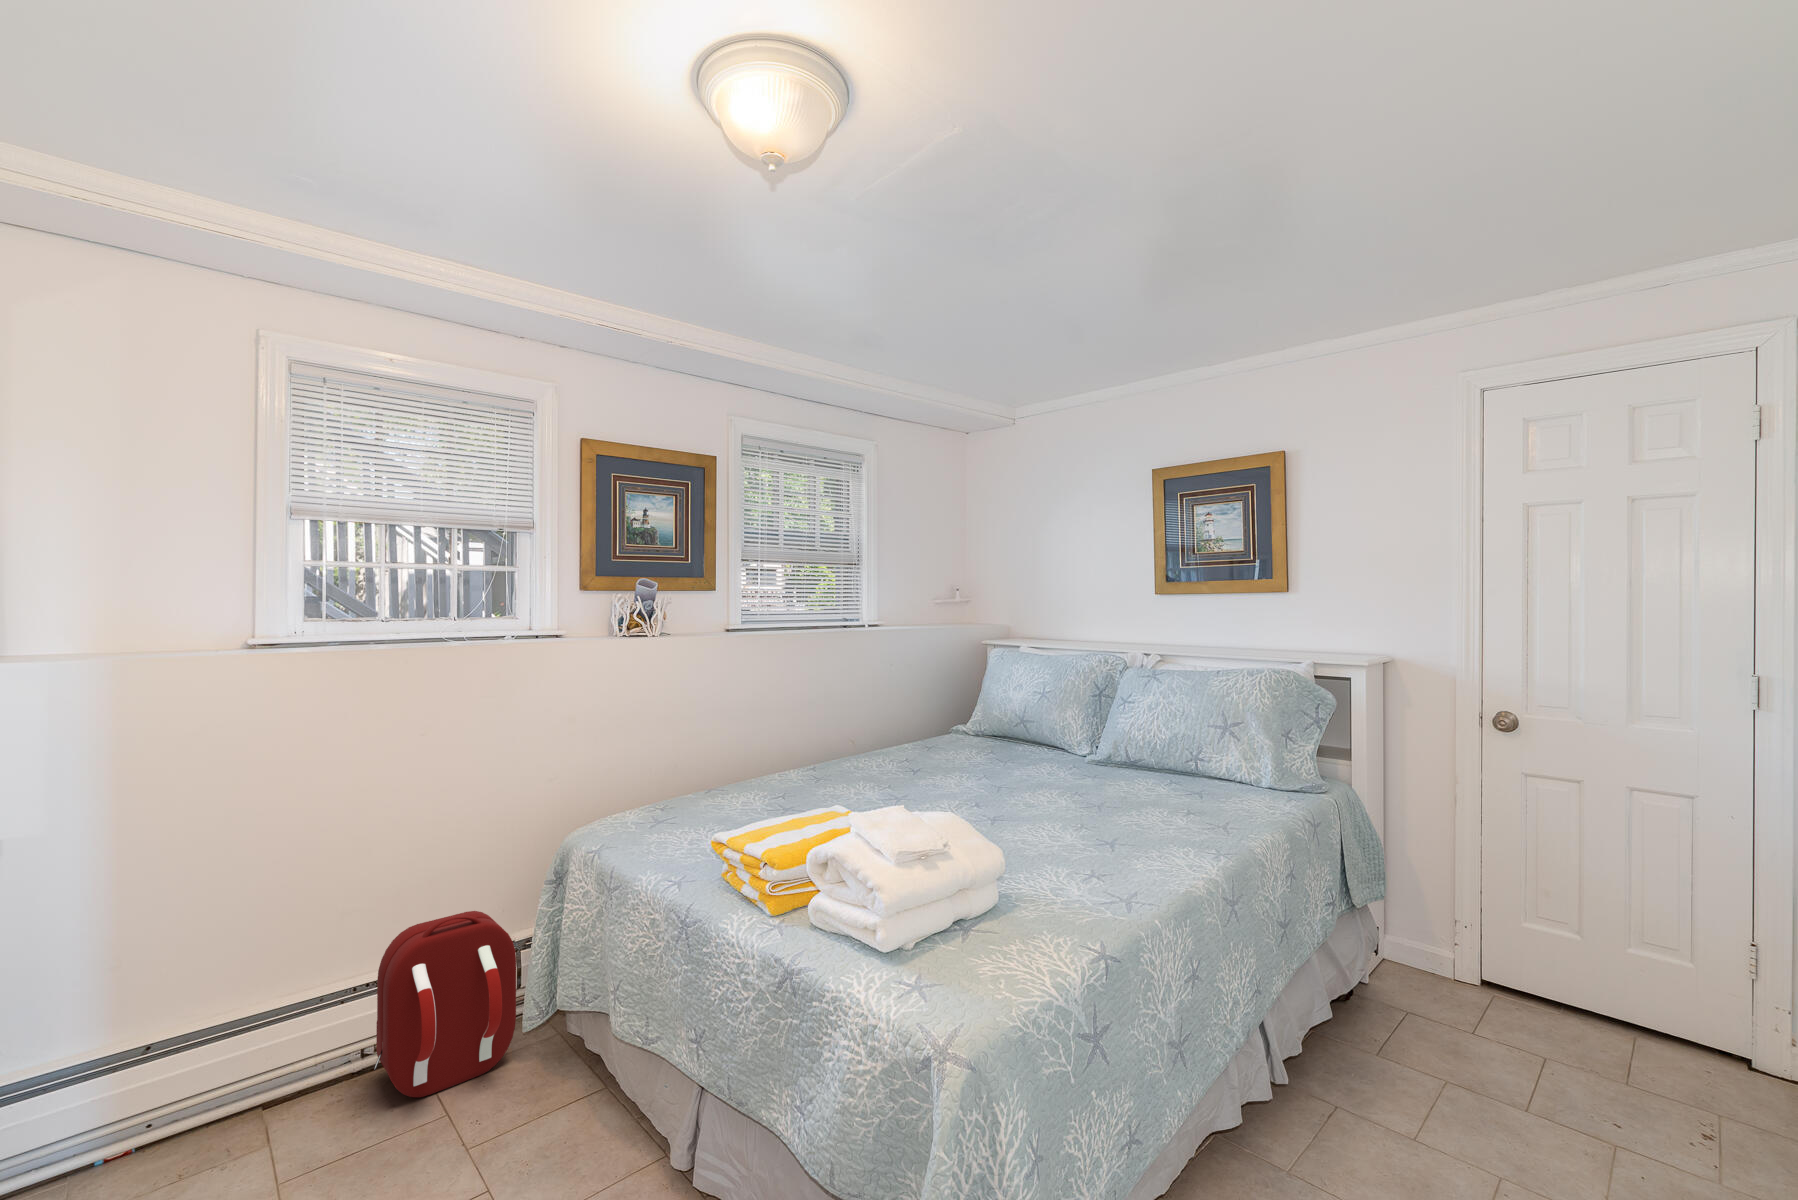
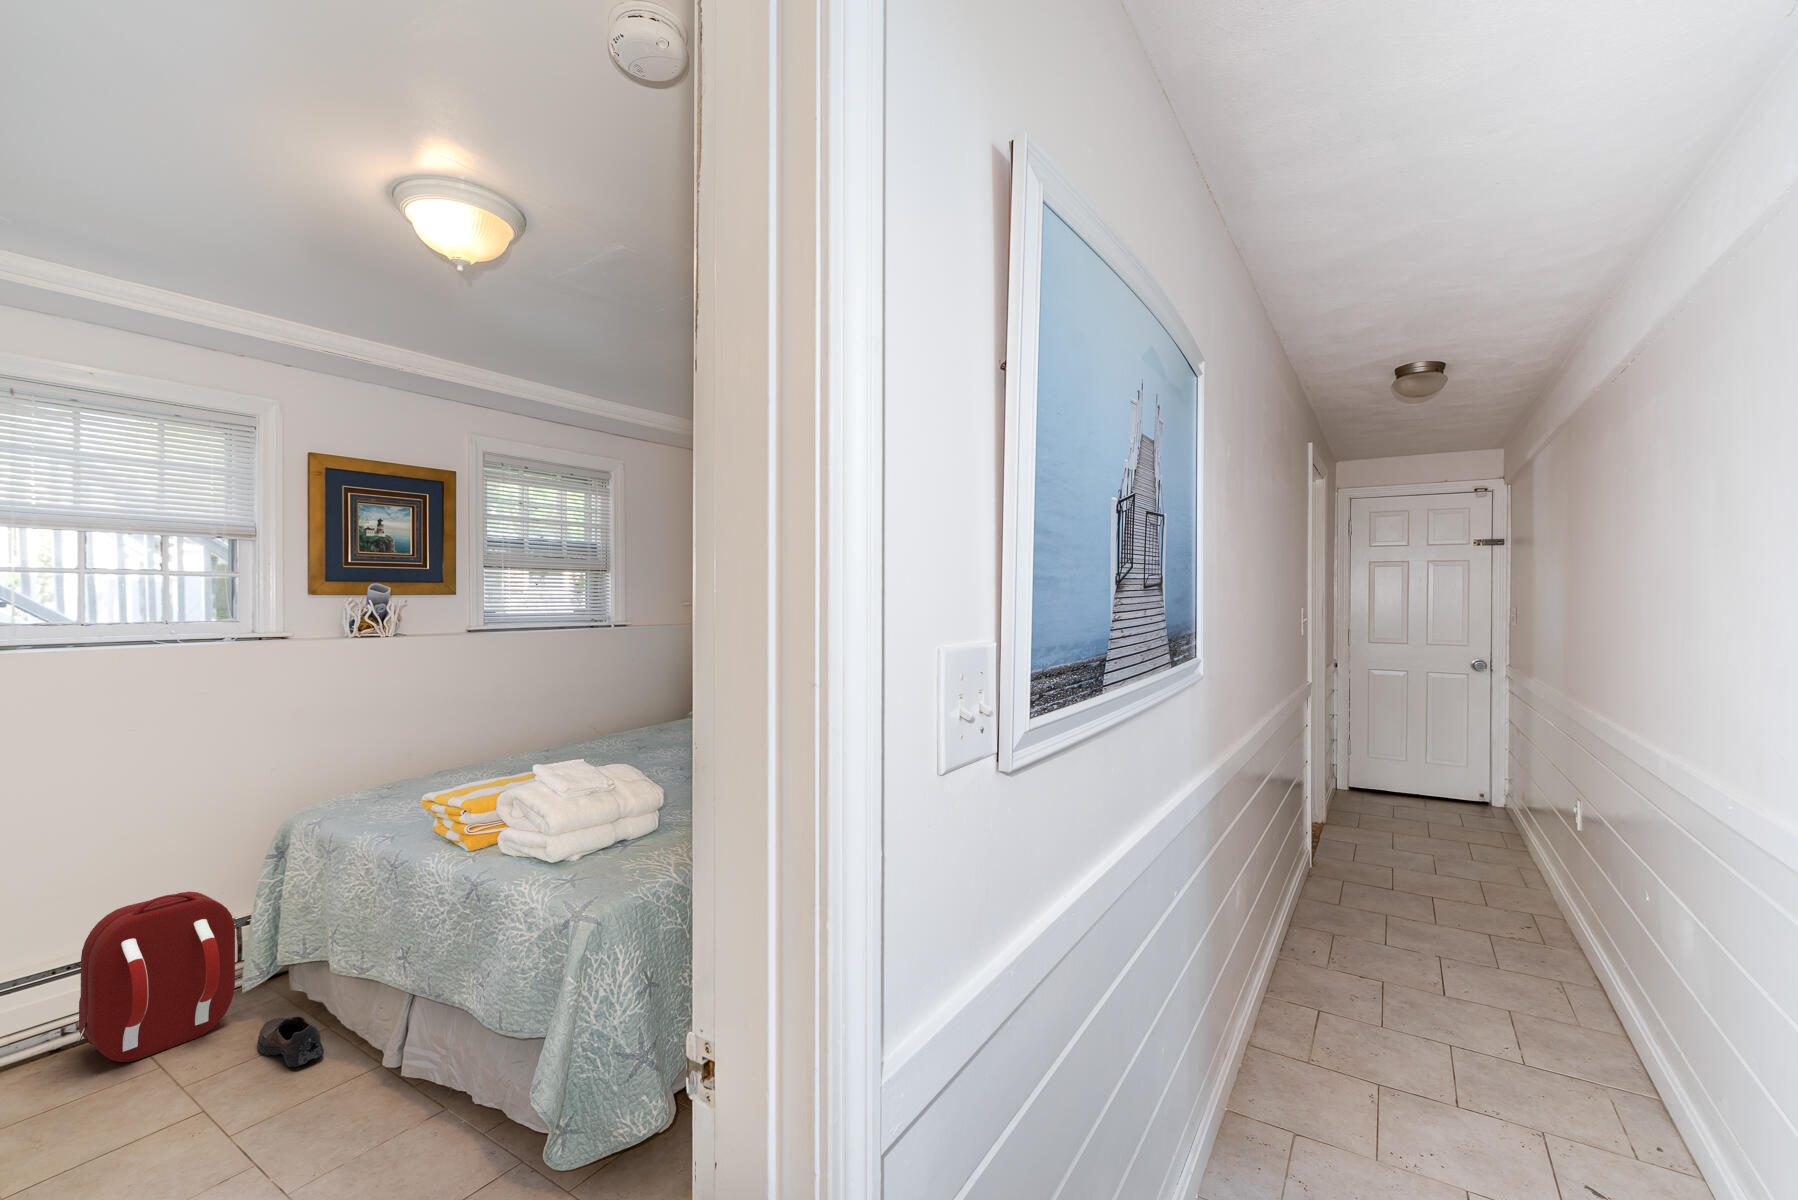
shoe: none [538,1066,604,1137] -> present [257,1016,324,1067]

